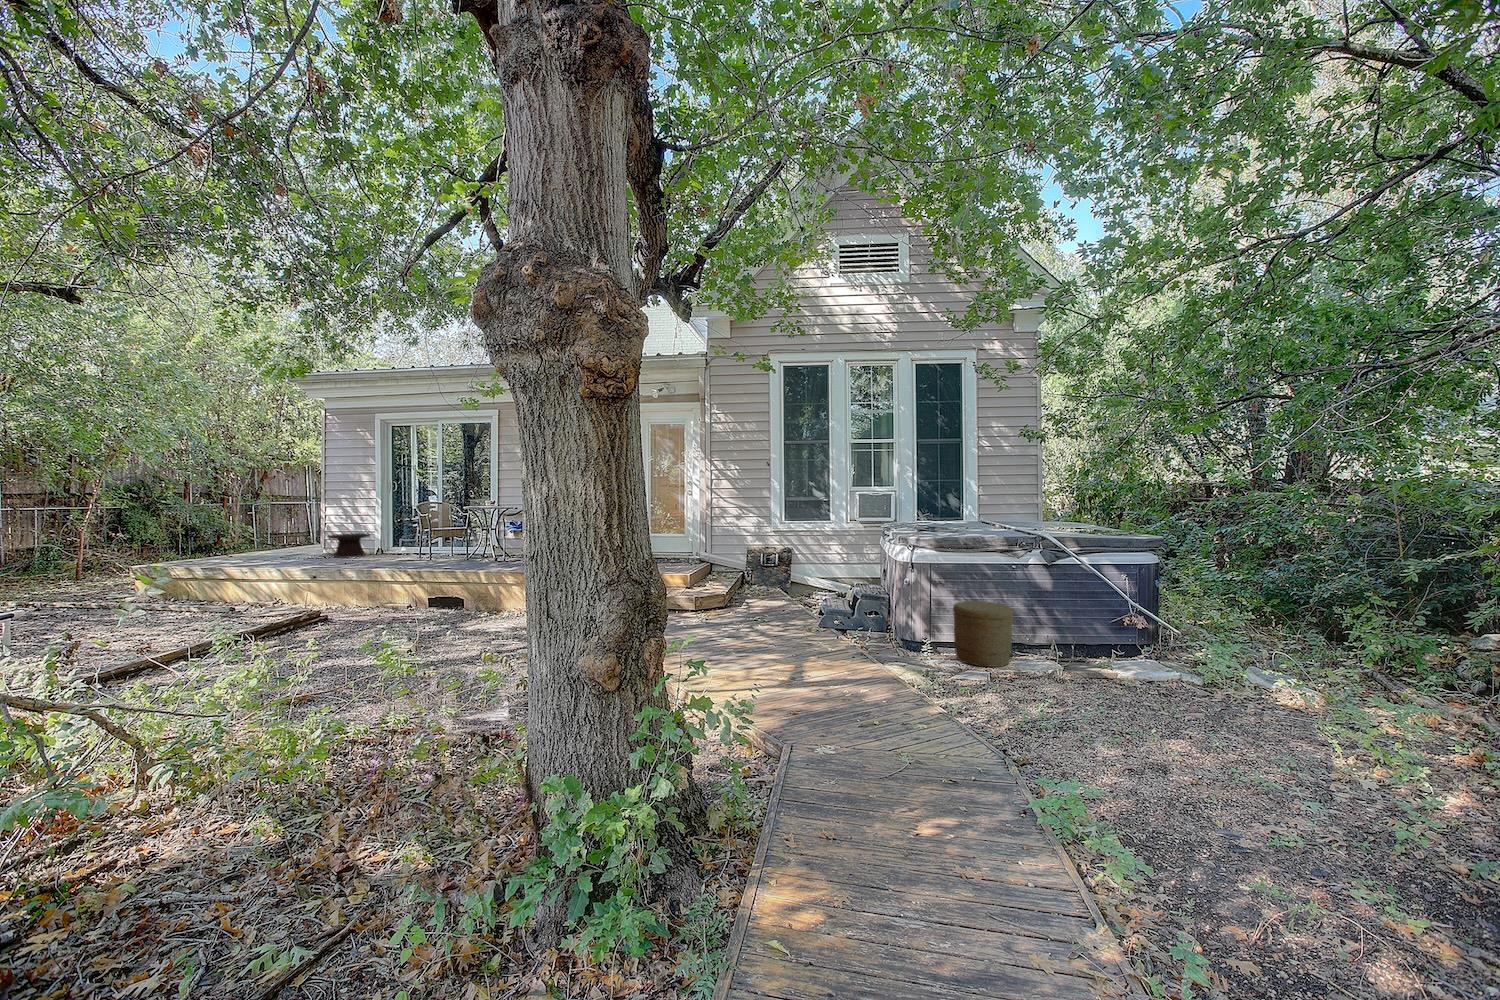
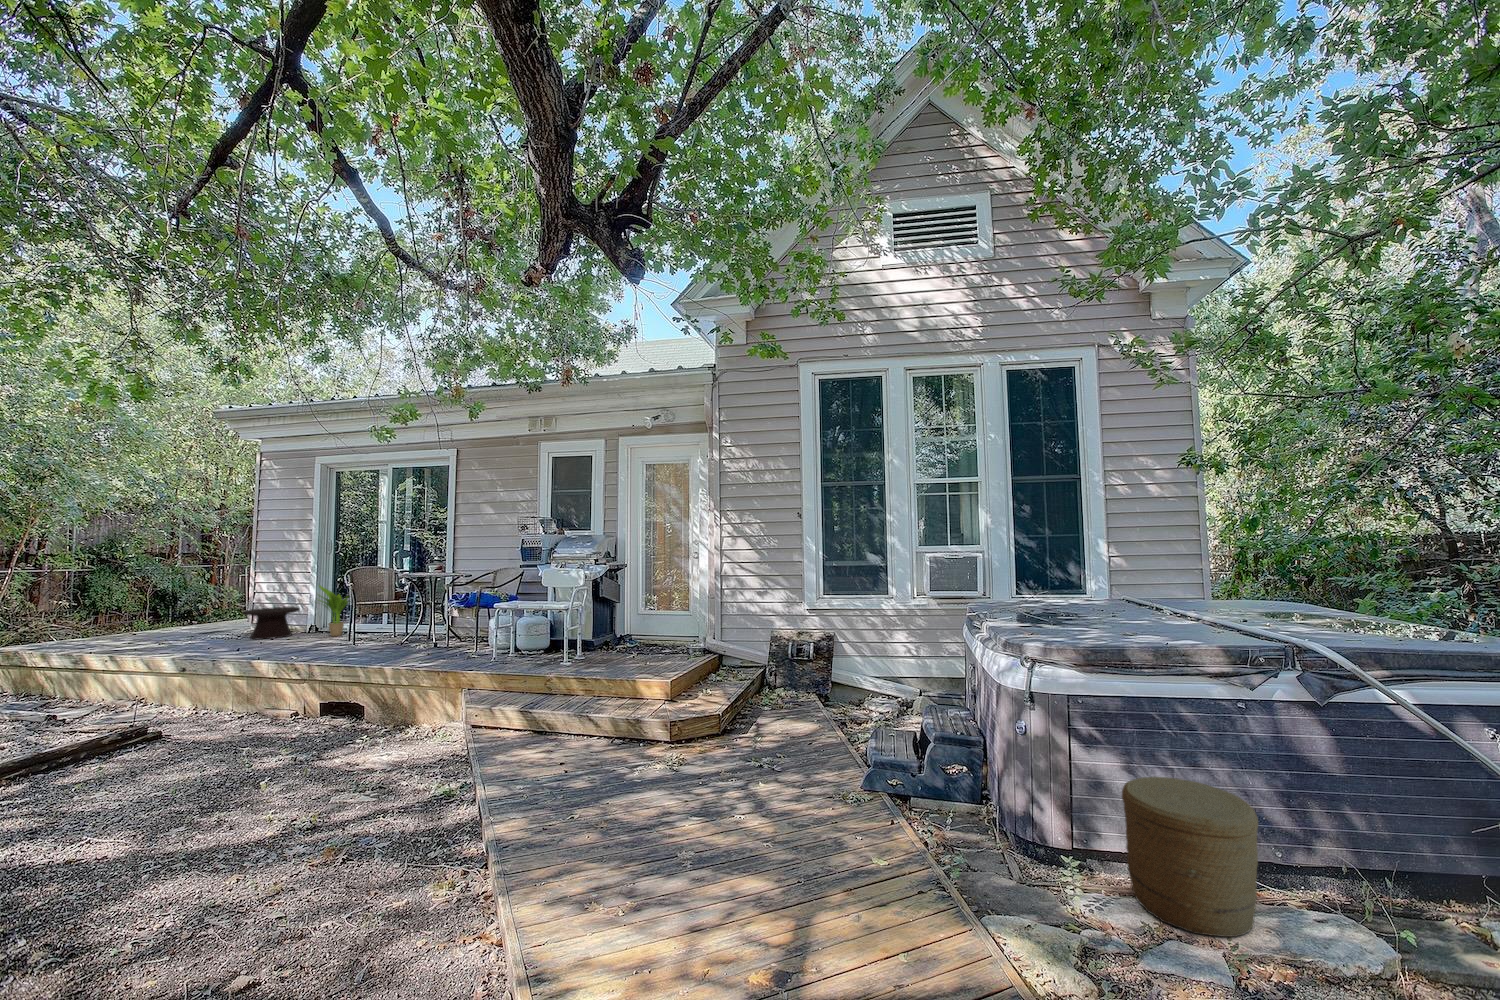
potted plant: none [385,515,418,555] -> present [319,585,351,636]

